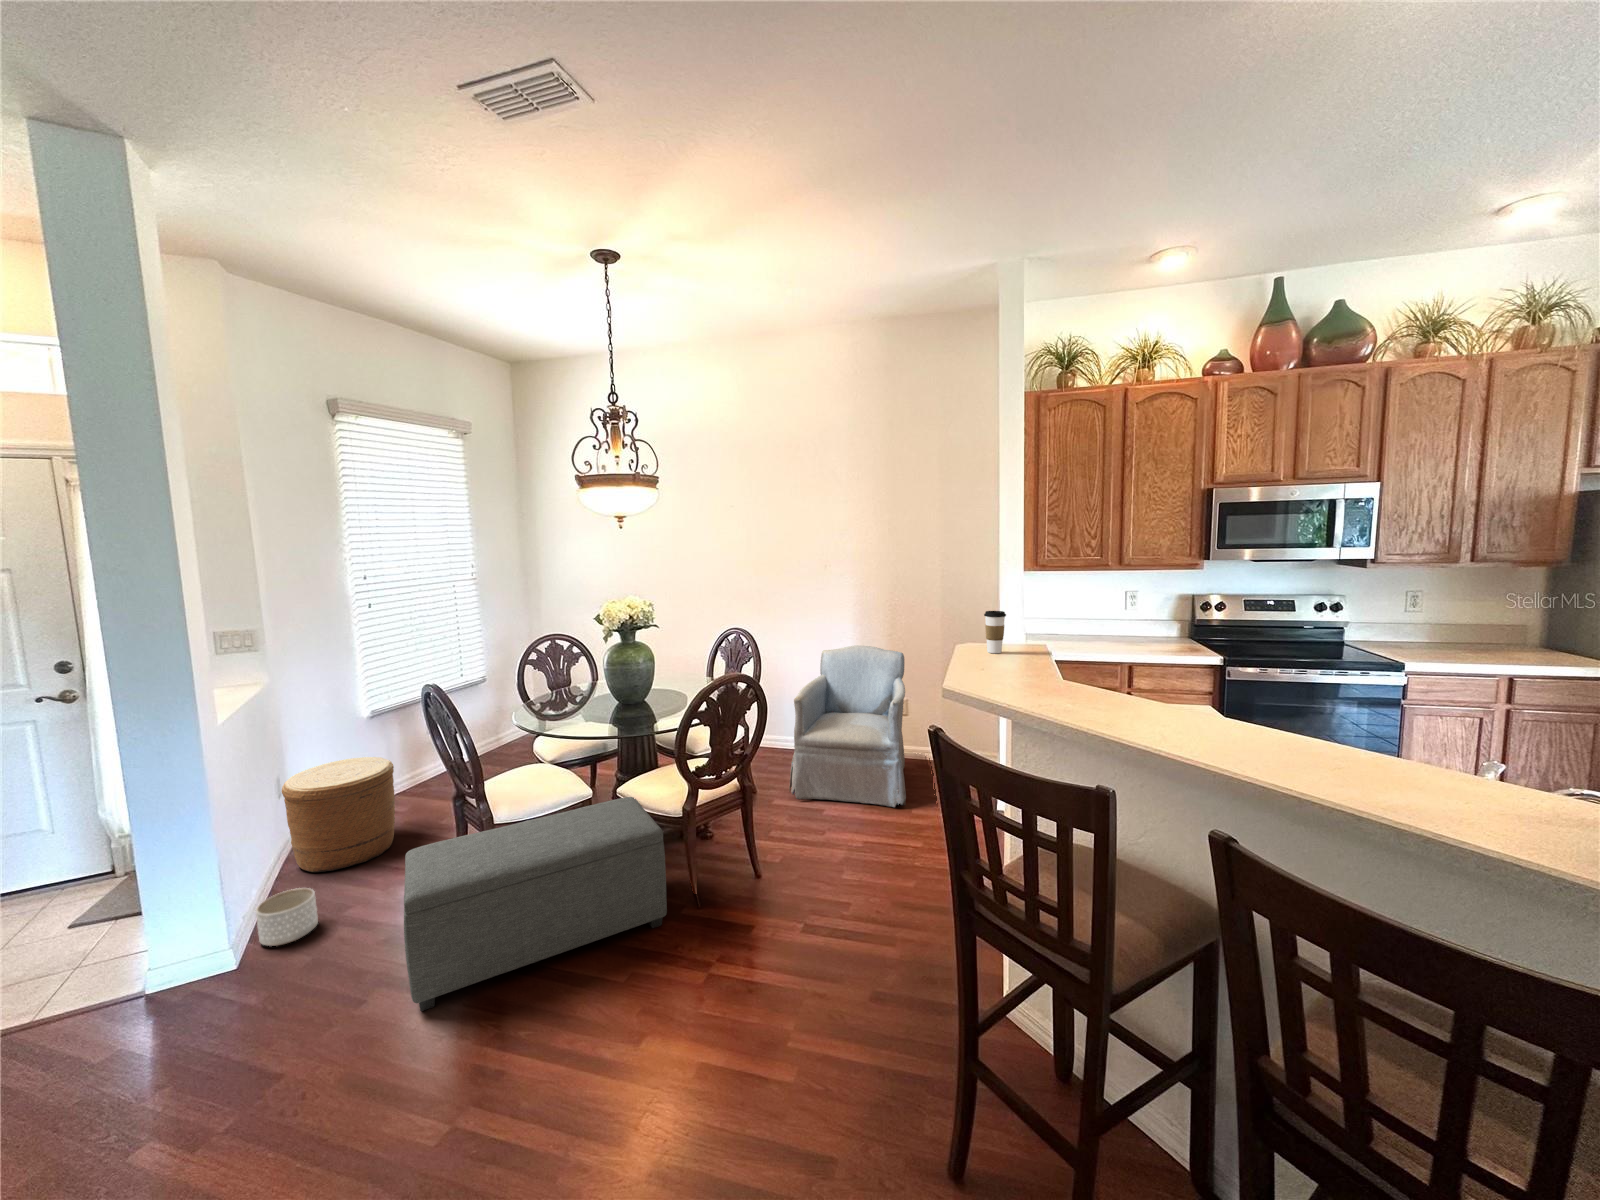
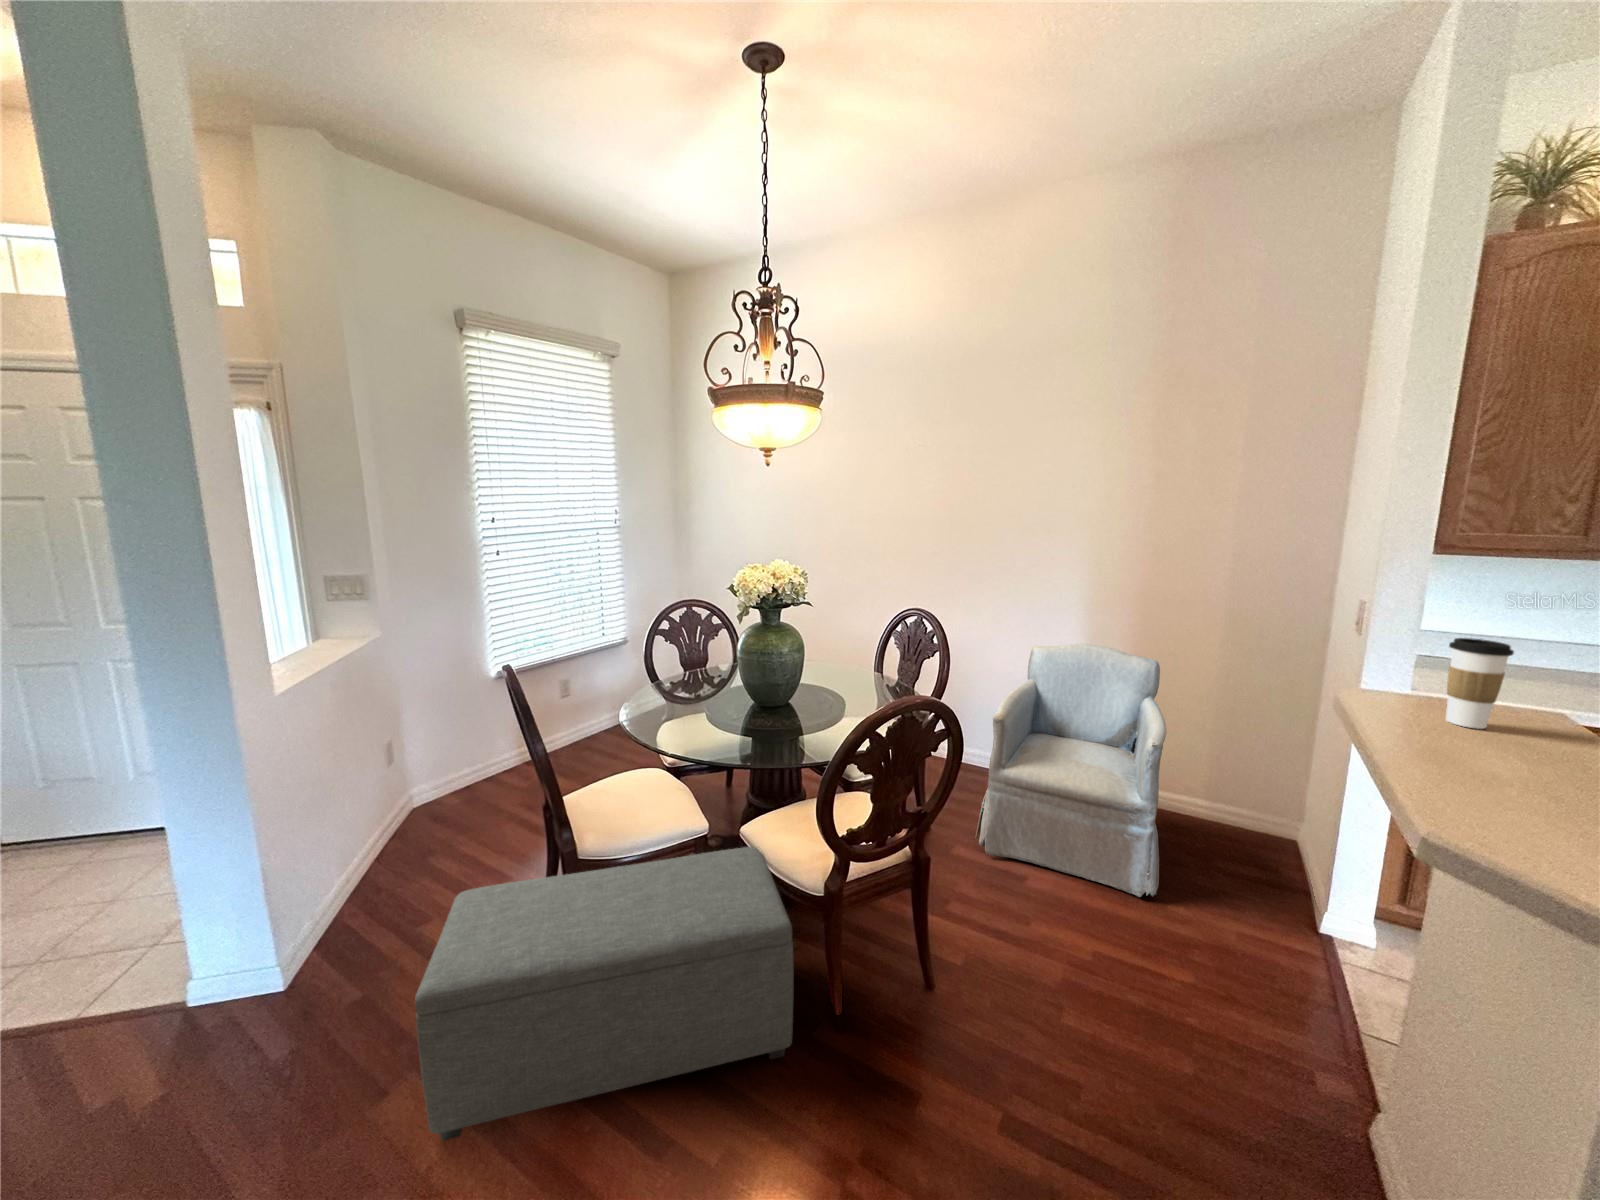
woven basket: present [282,757,395,872] -> none [384,728,503,859]
planter: present [256,888,318,946] -> none [317,892,389,964]

